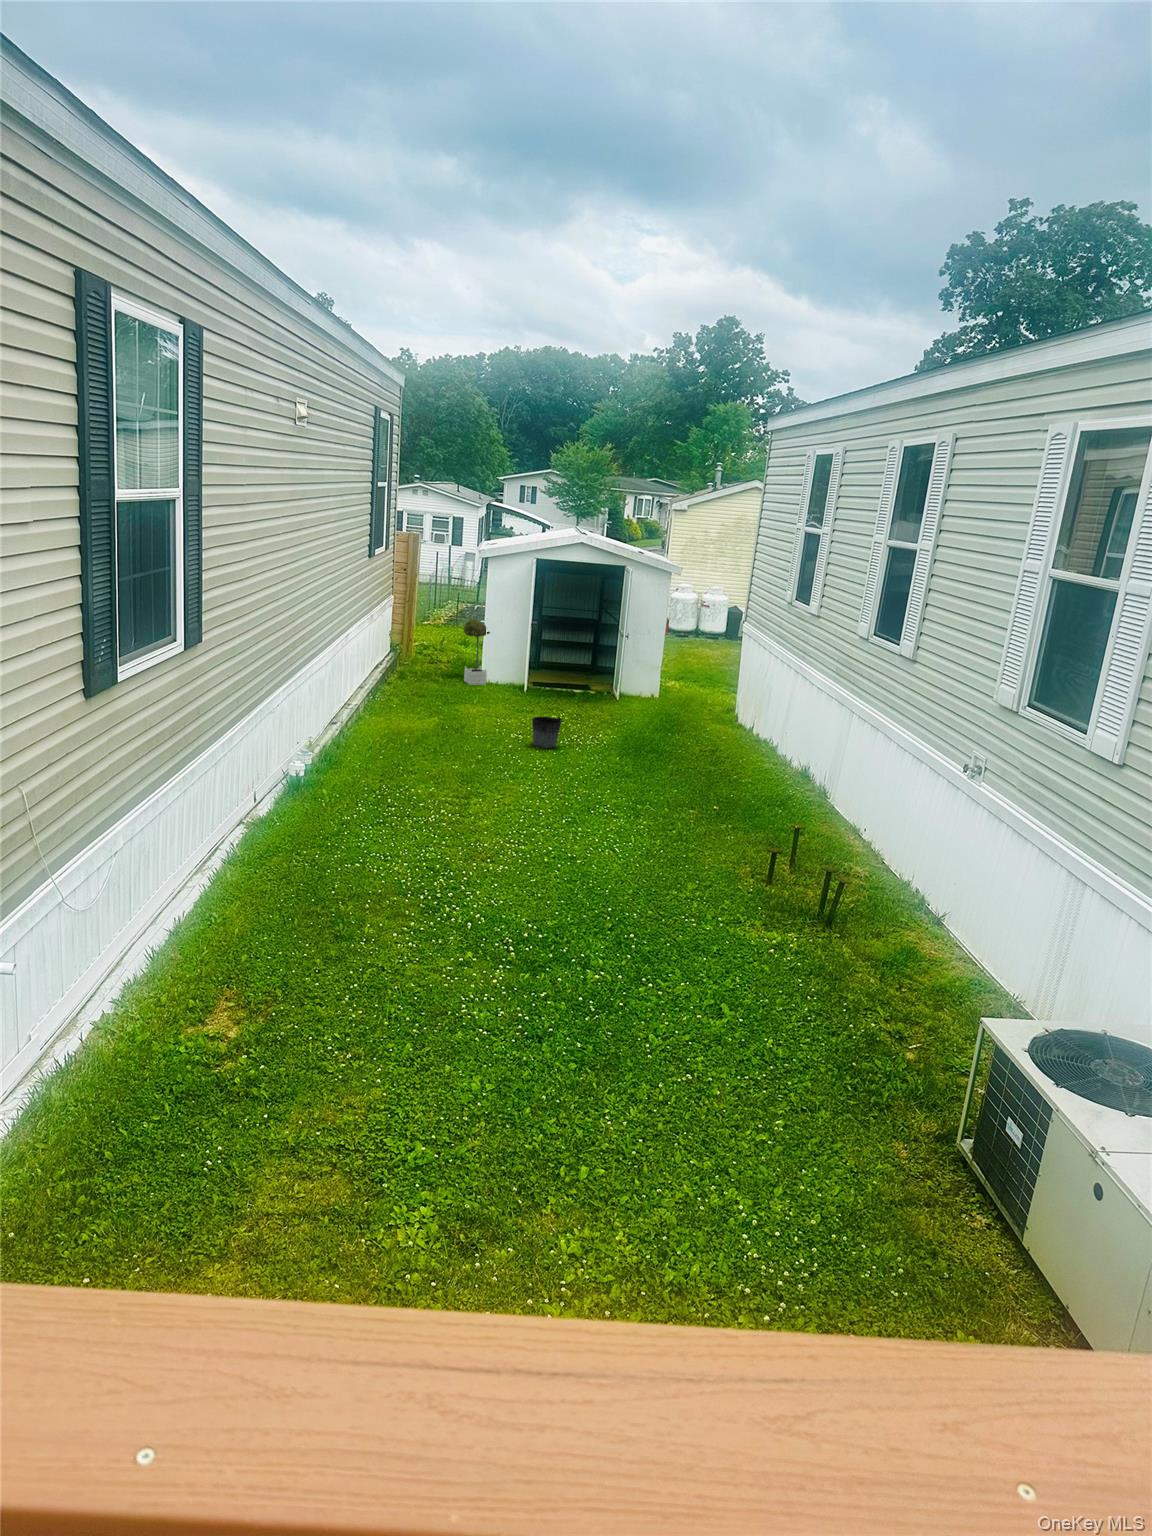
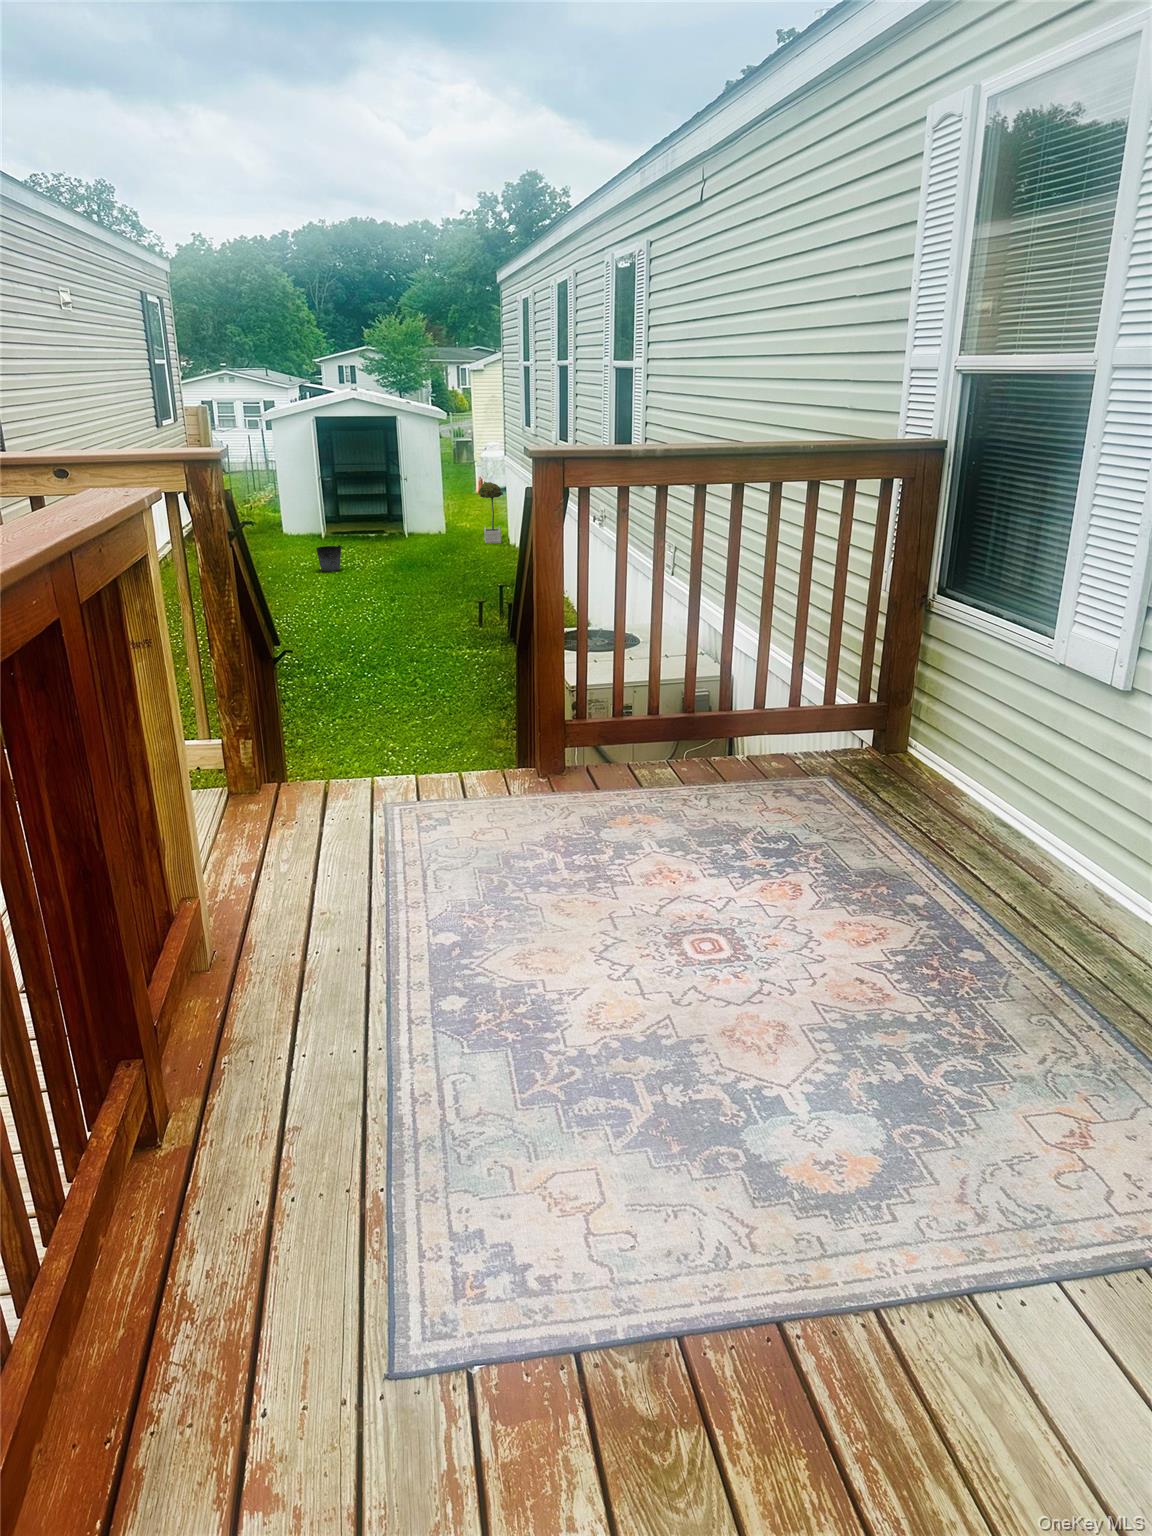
potted tree: present [464,619,490,685] -> present [478,482,503,543]

